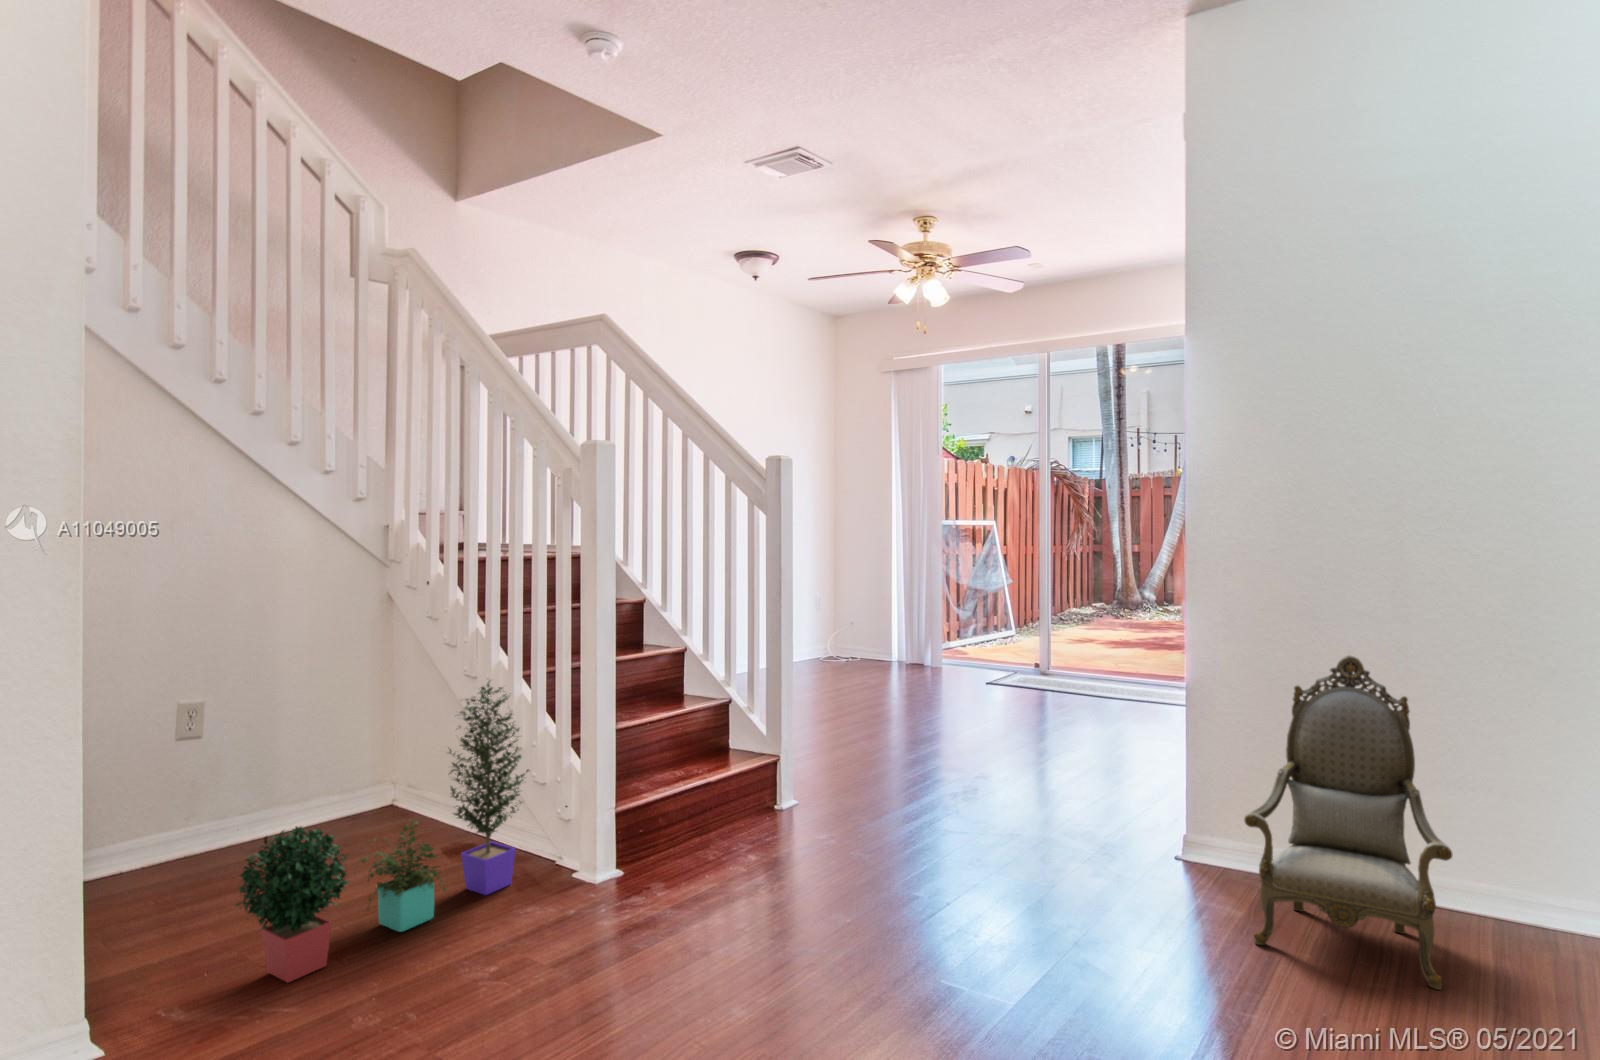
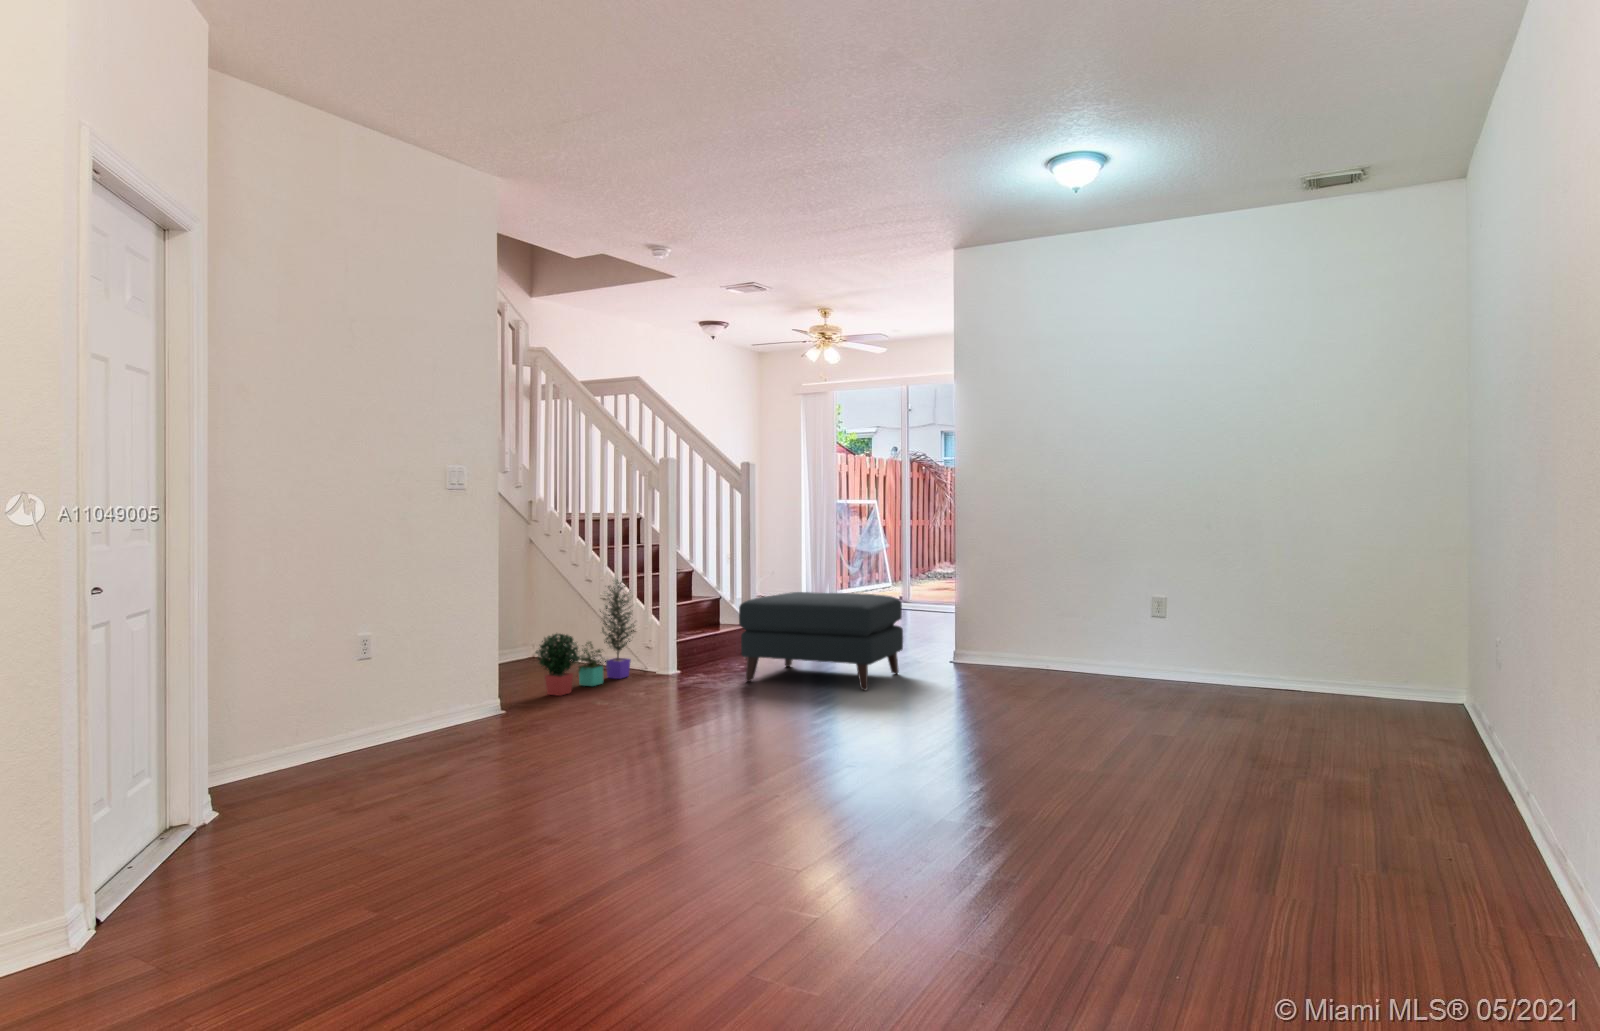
armchair: present [1244,655,1453,990] -> none [949,519,1036,683]
ottoman: none [721,713,1092,1009] -> present [739,592,903,691]

